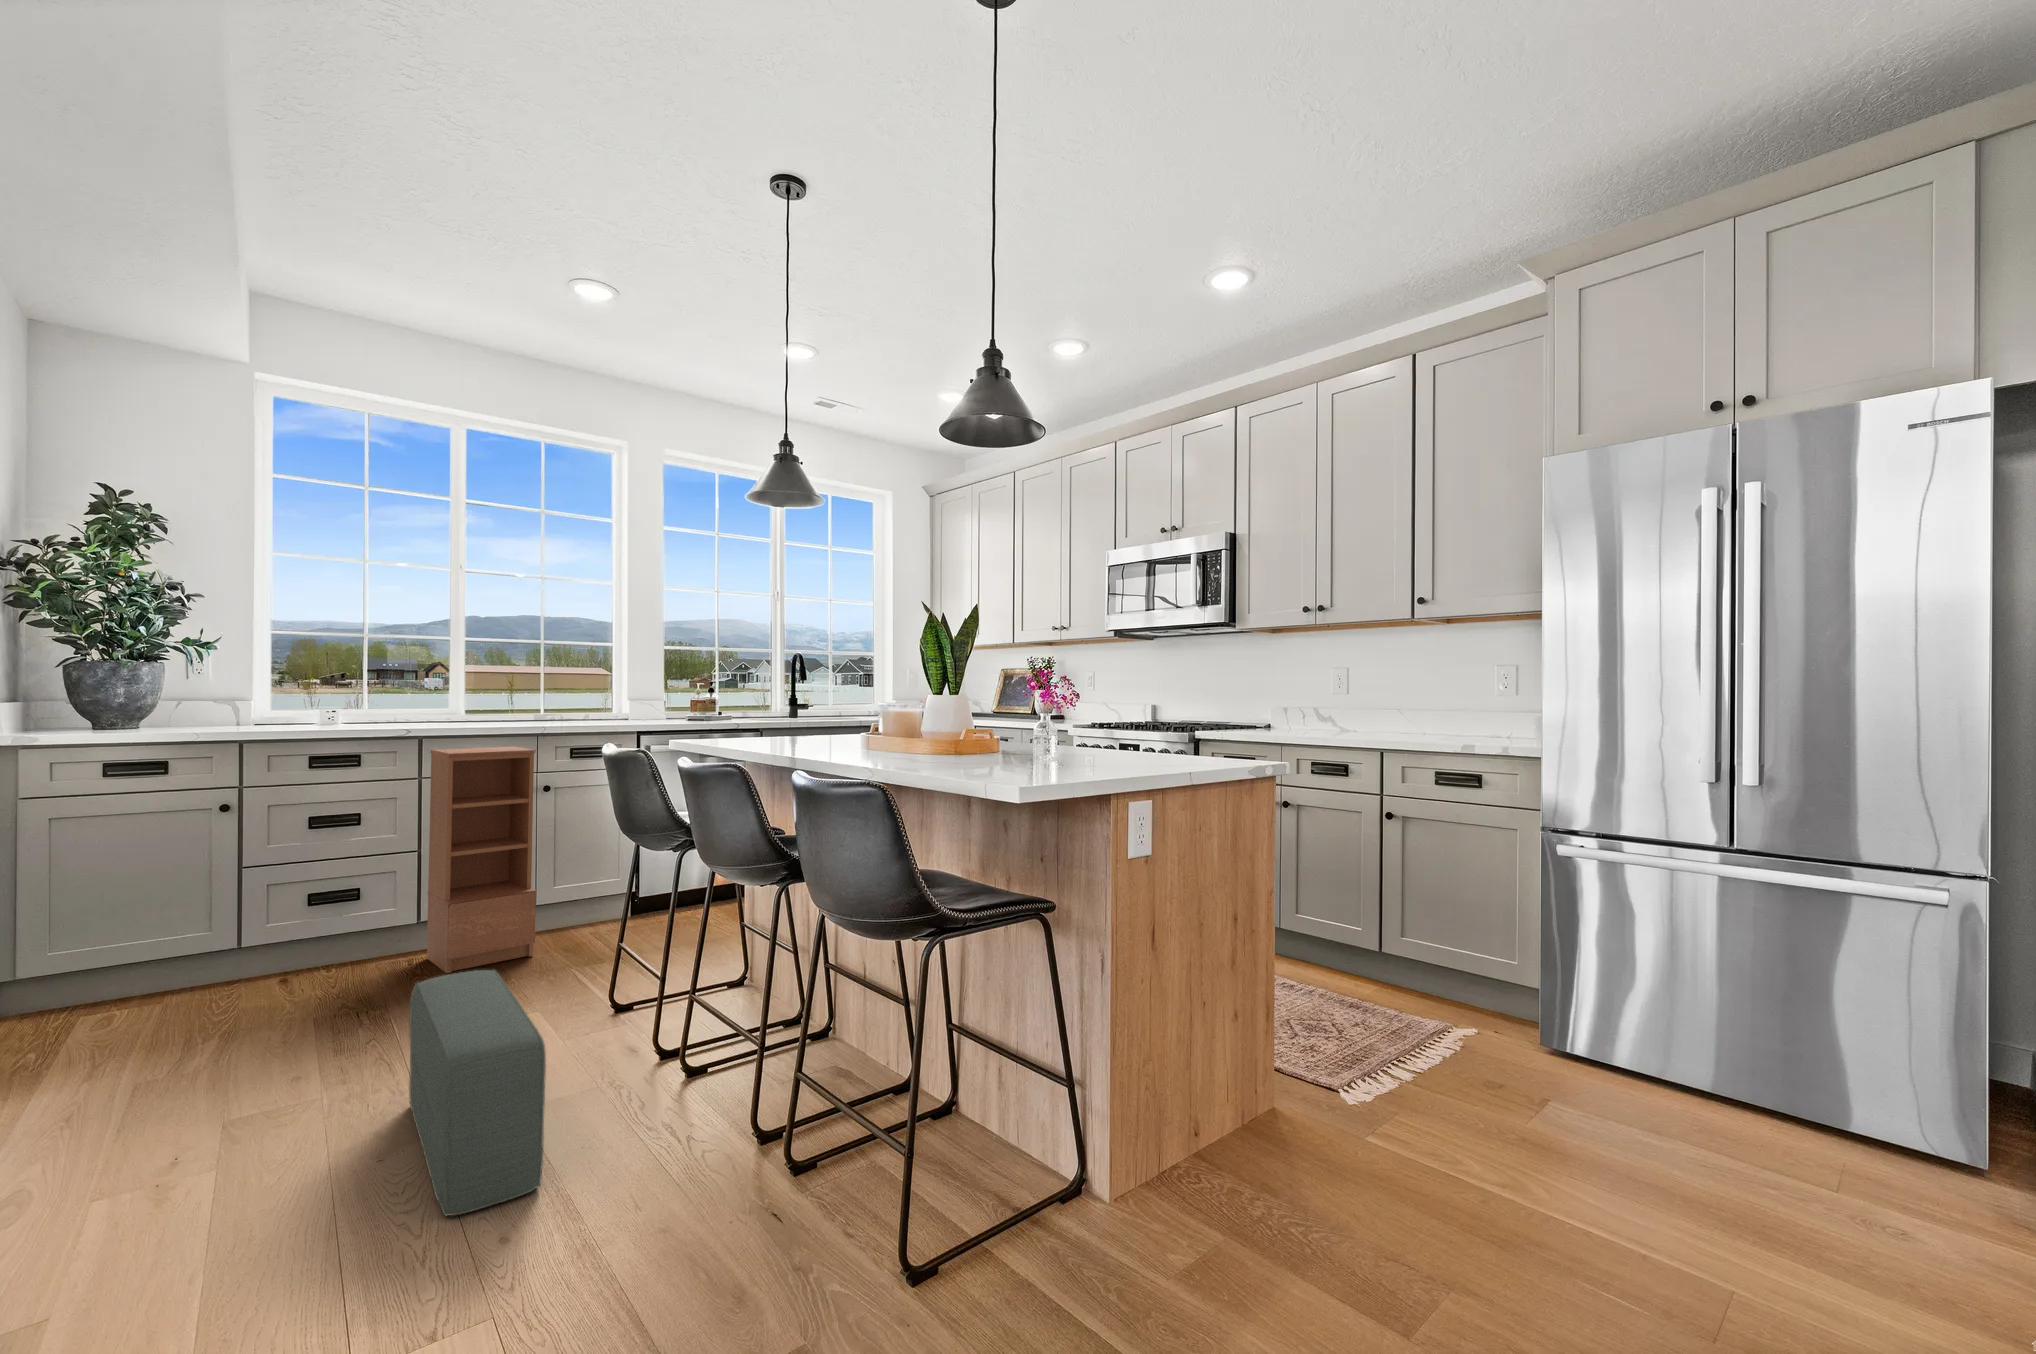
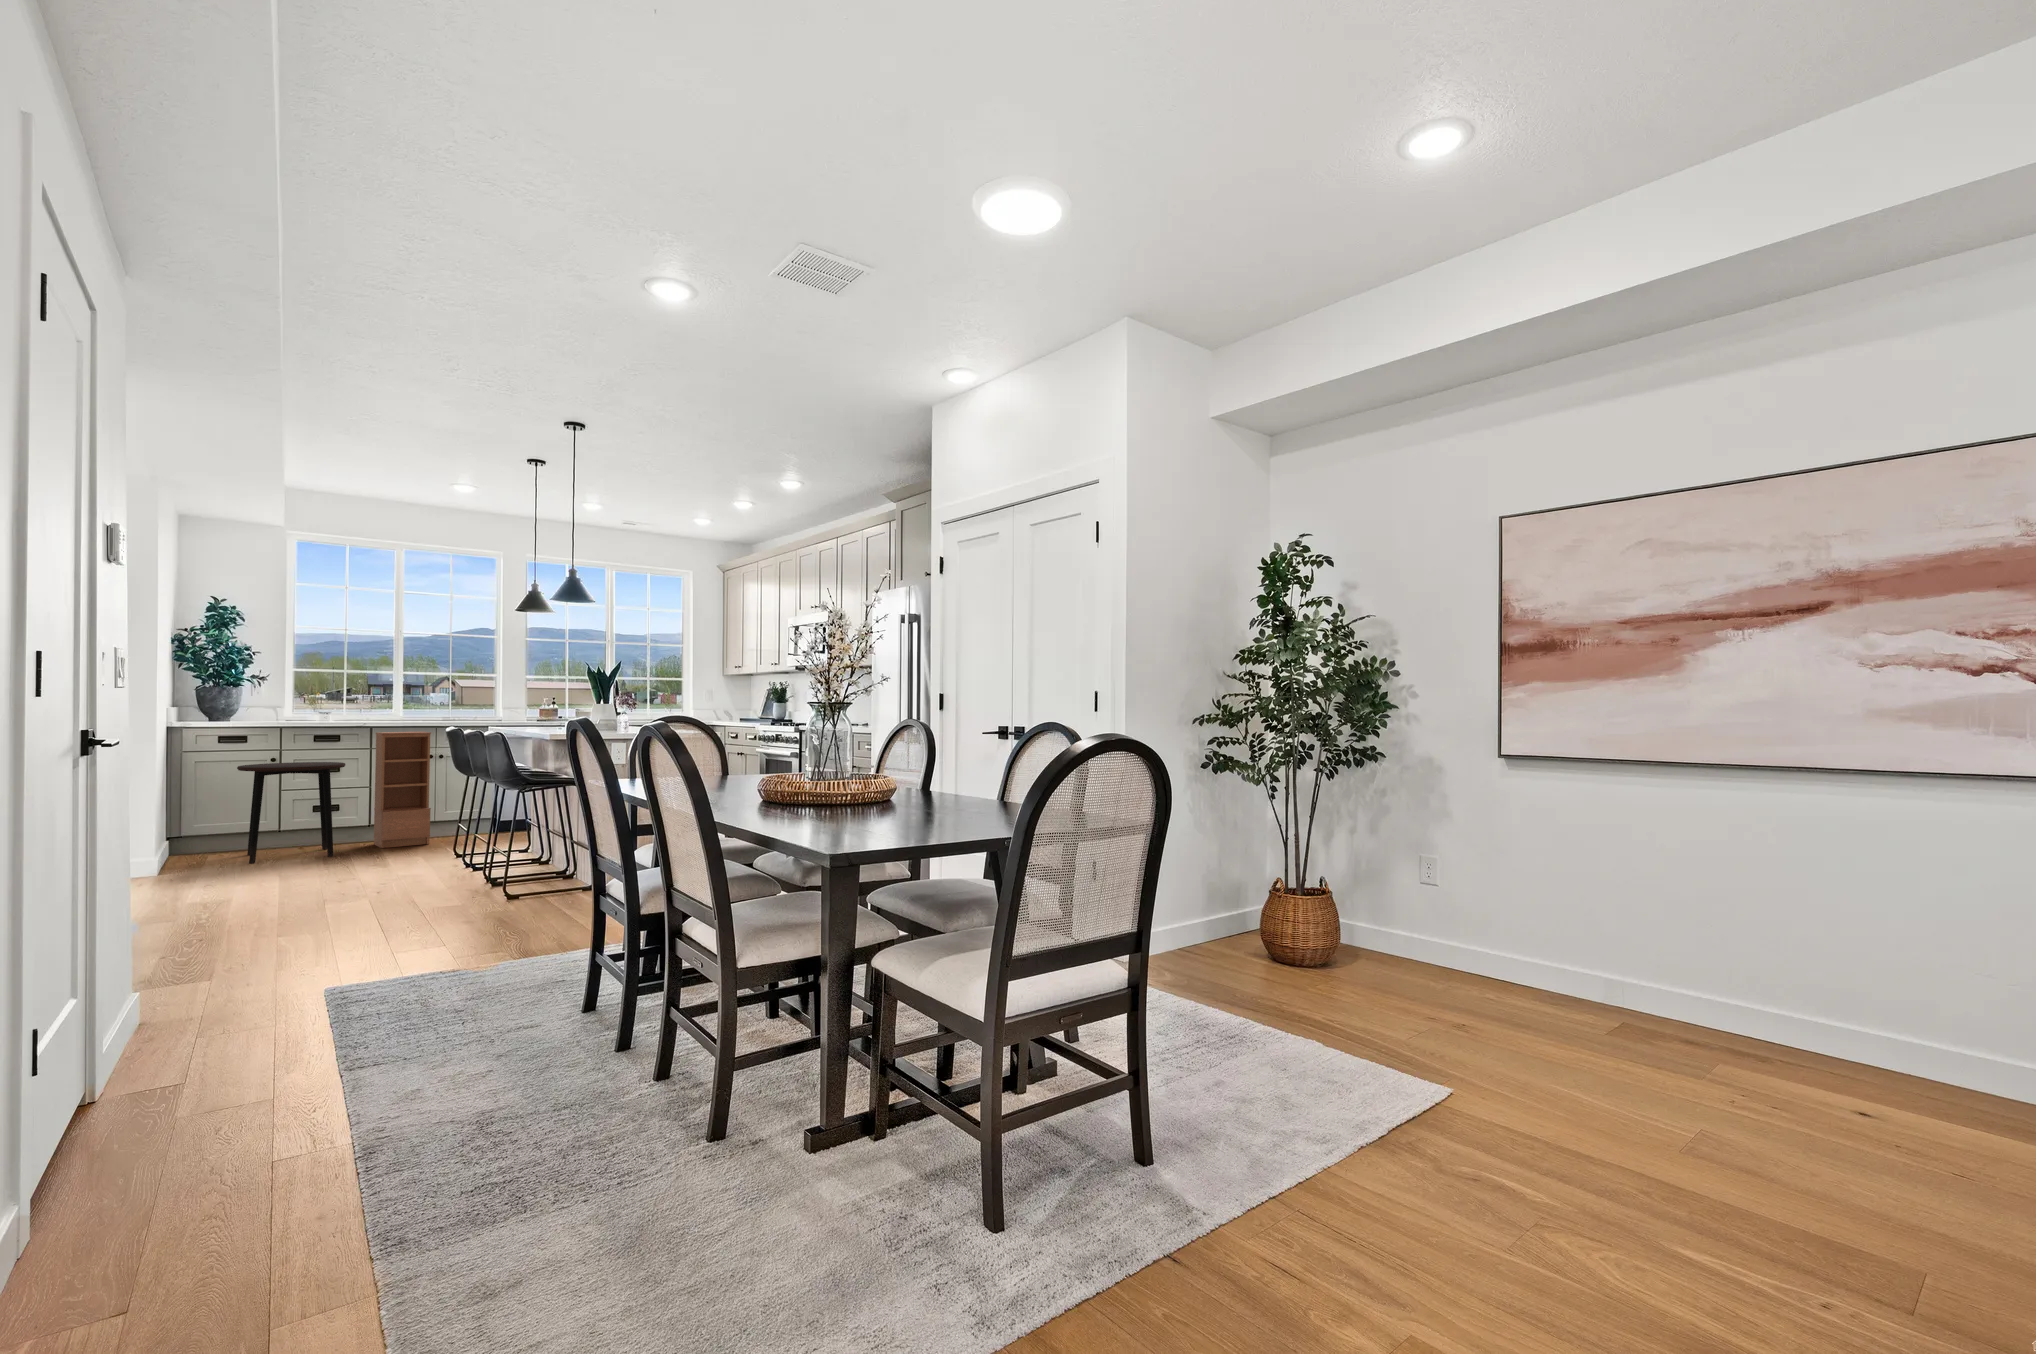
side table: none [147,810,380,1047] -> present [237,762,345,863]
pouf: present [409,970,546,1216] -> none [344,820,389,892]

